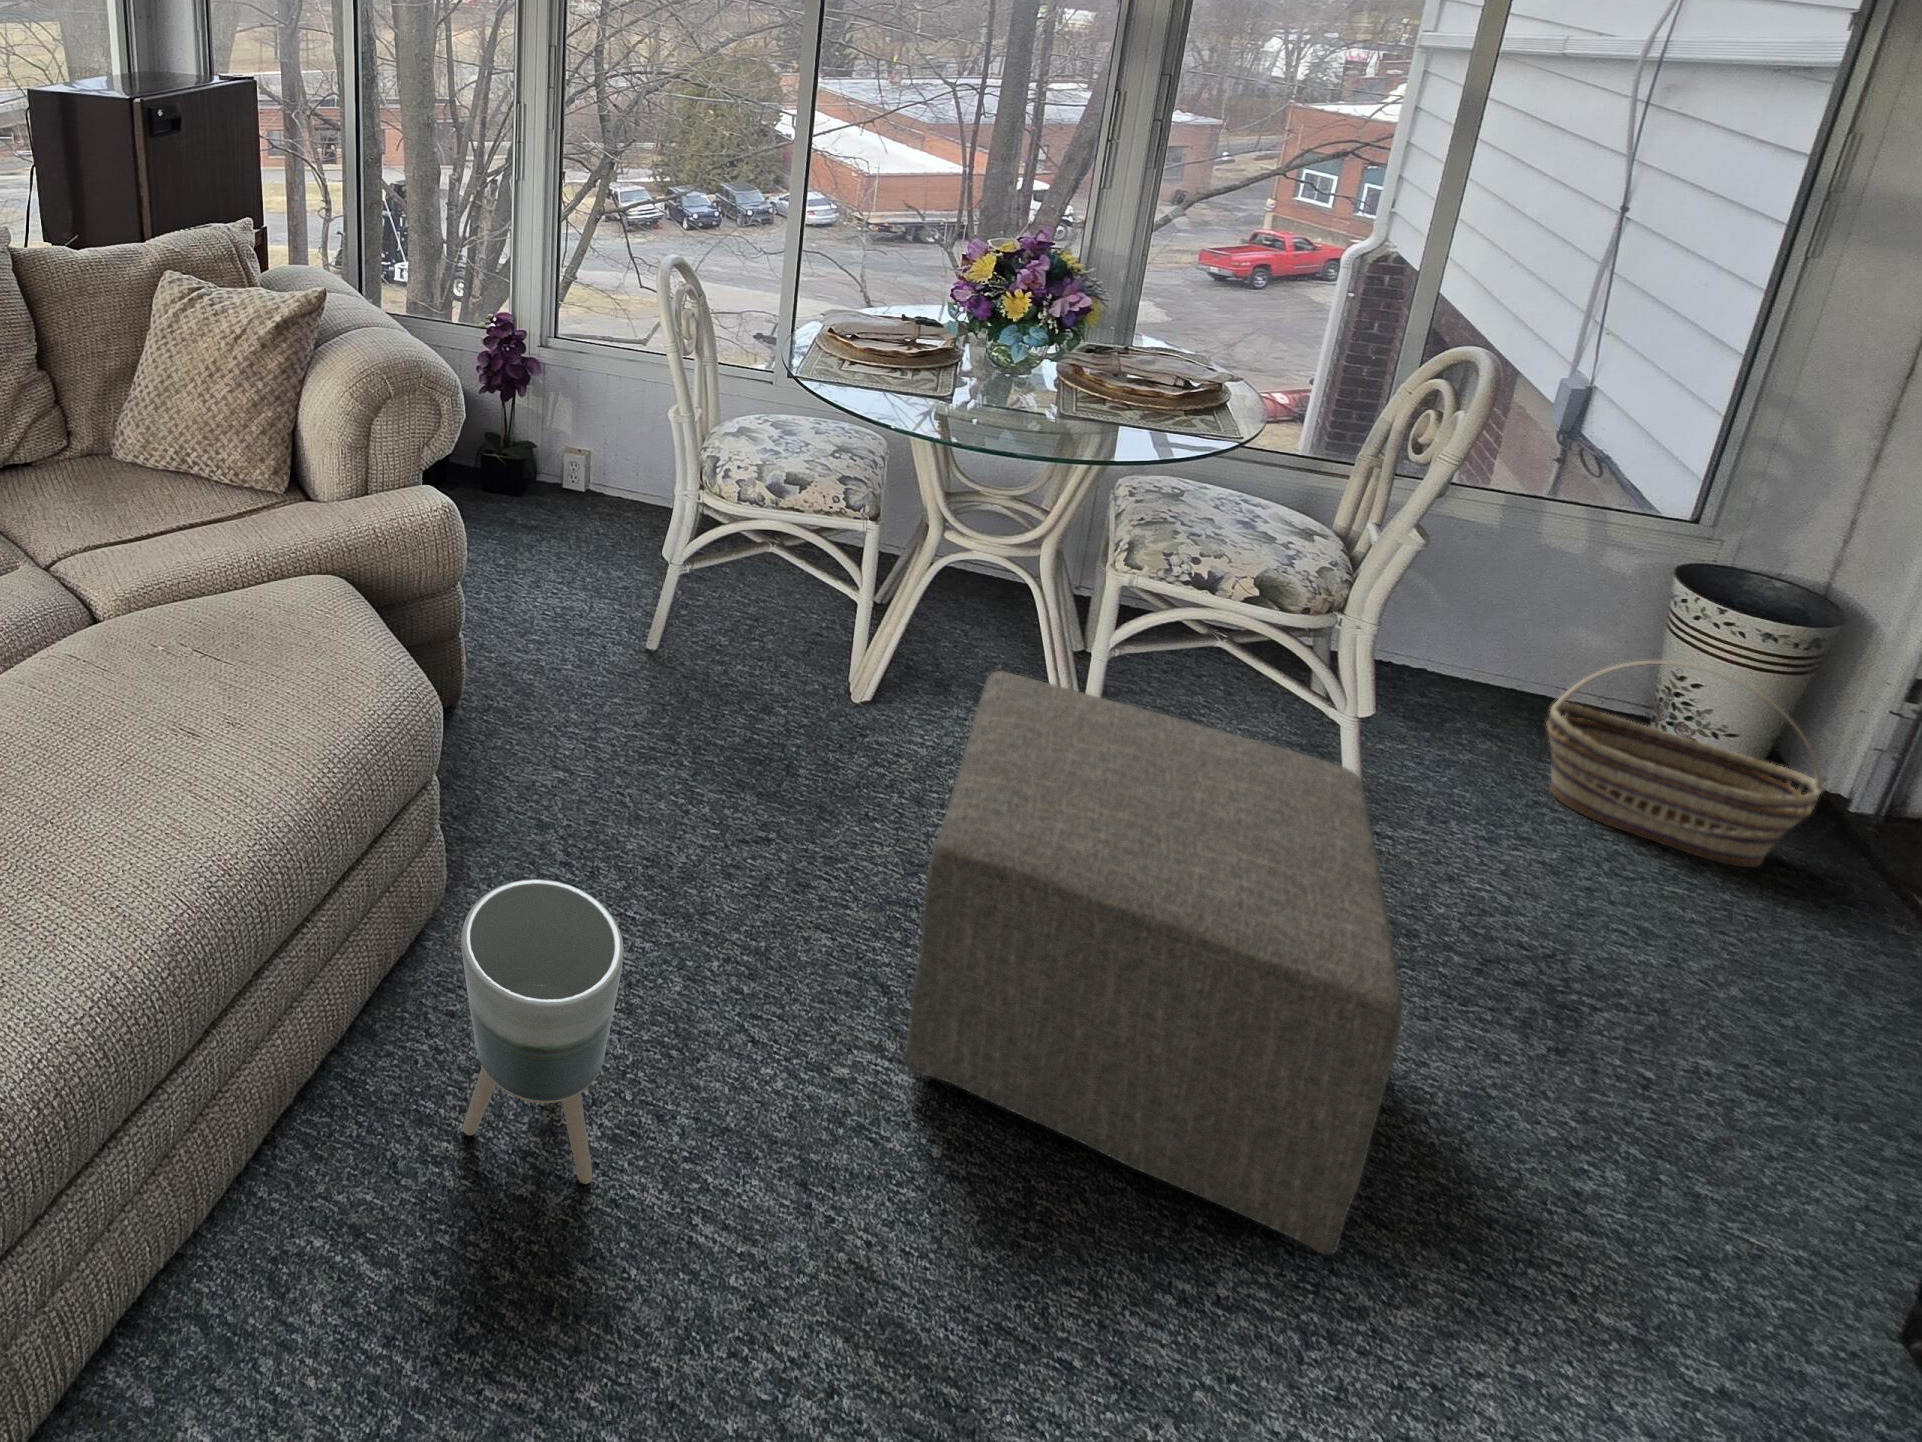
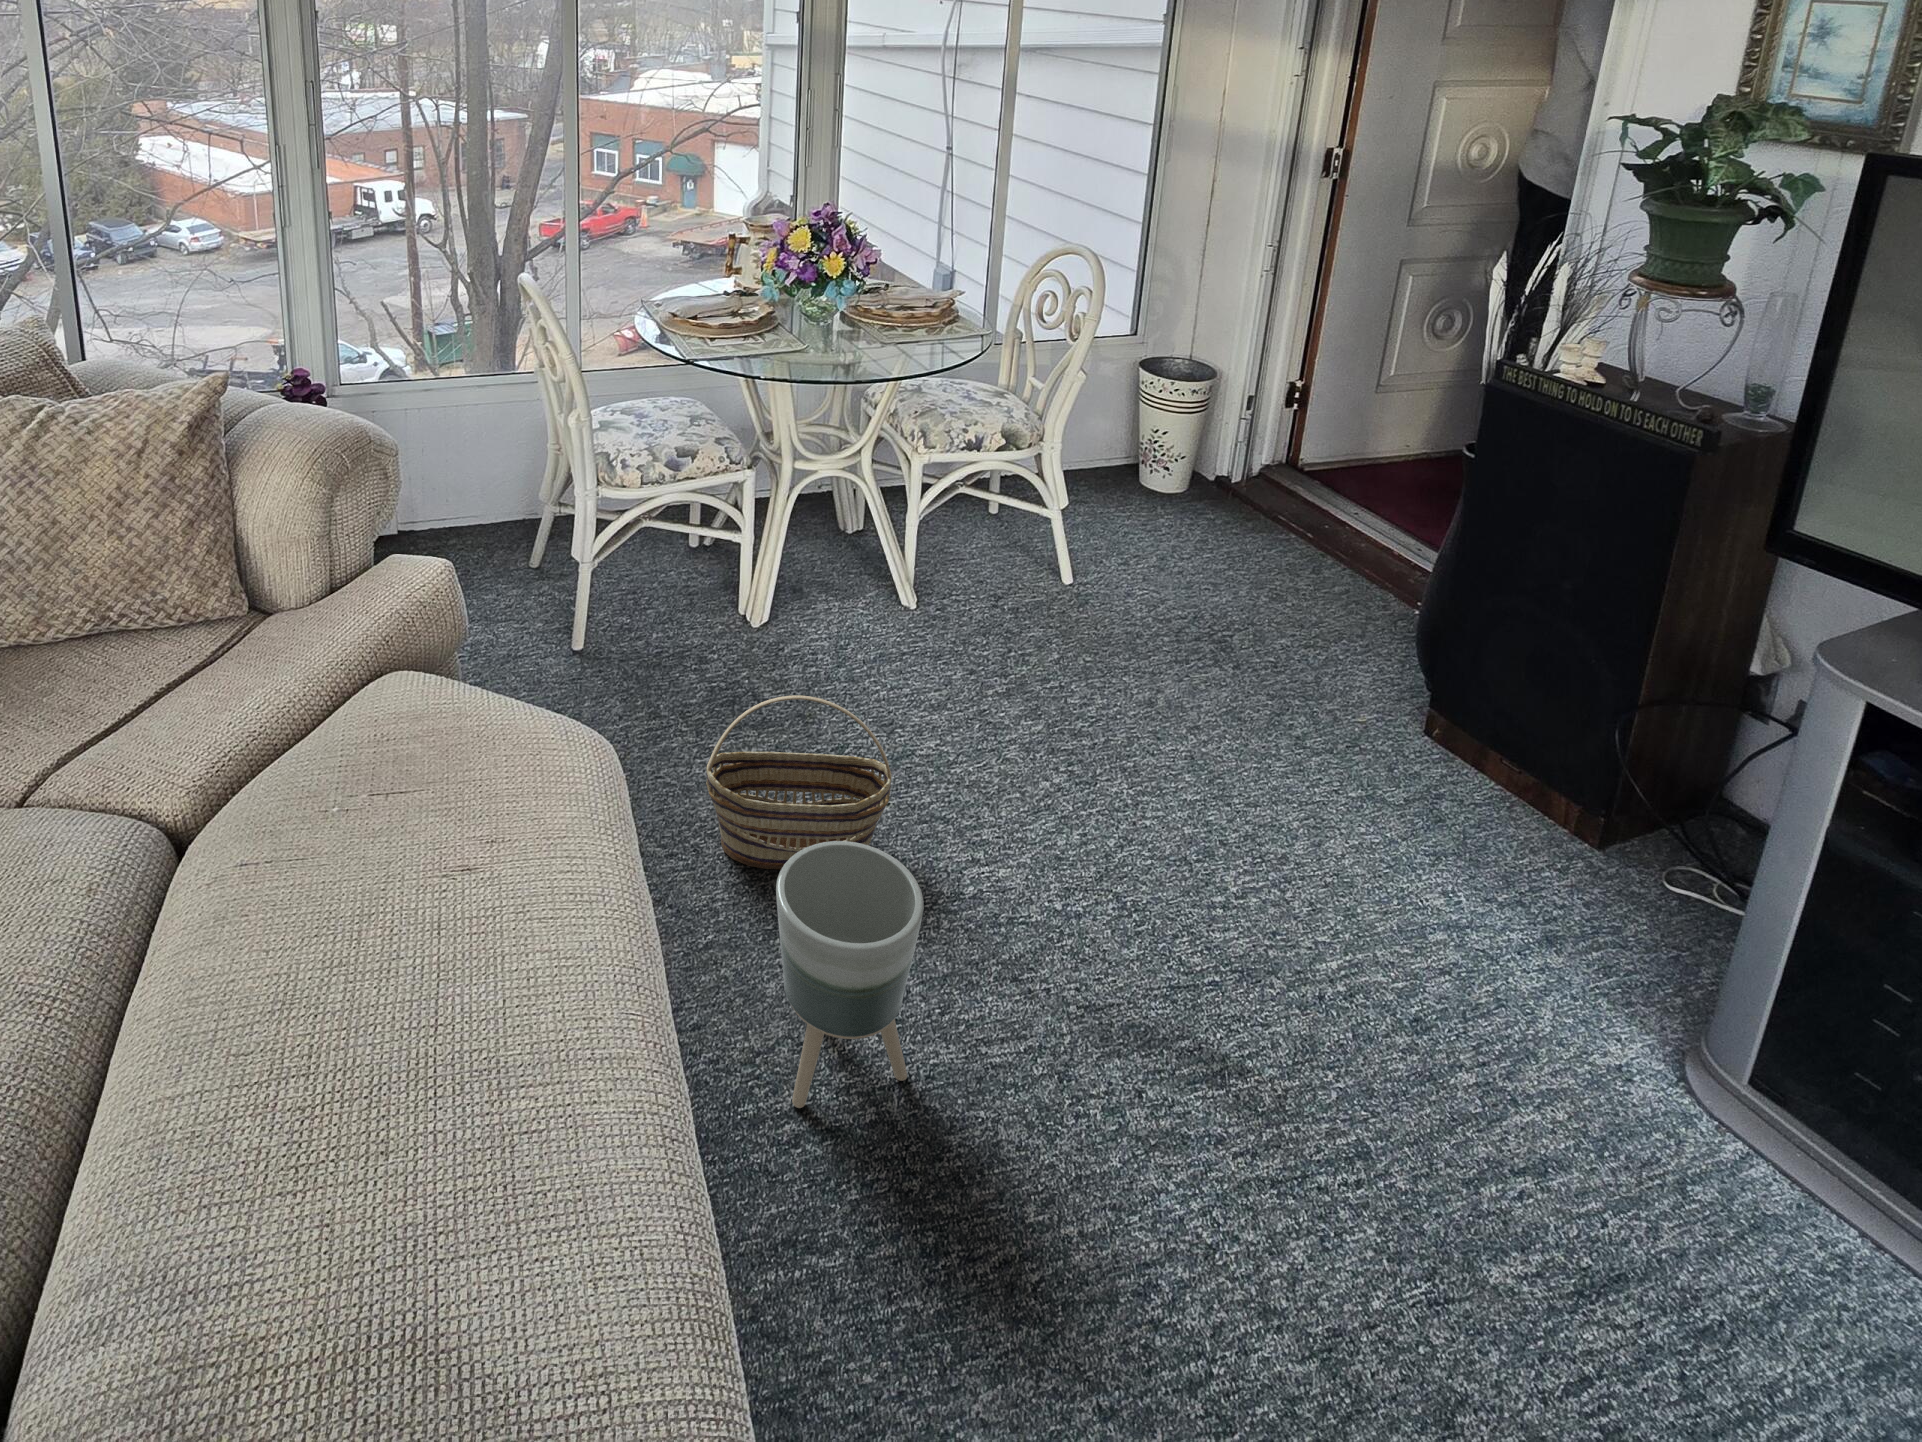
basket: present [1546,661,1822,867] -> present [706,695,892,869]
ottoman: present [905,671,1403,1255] -> none [922,538,1286,864]

